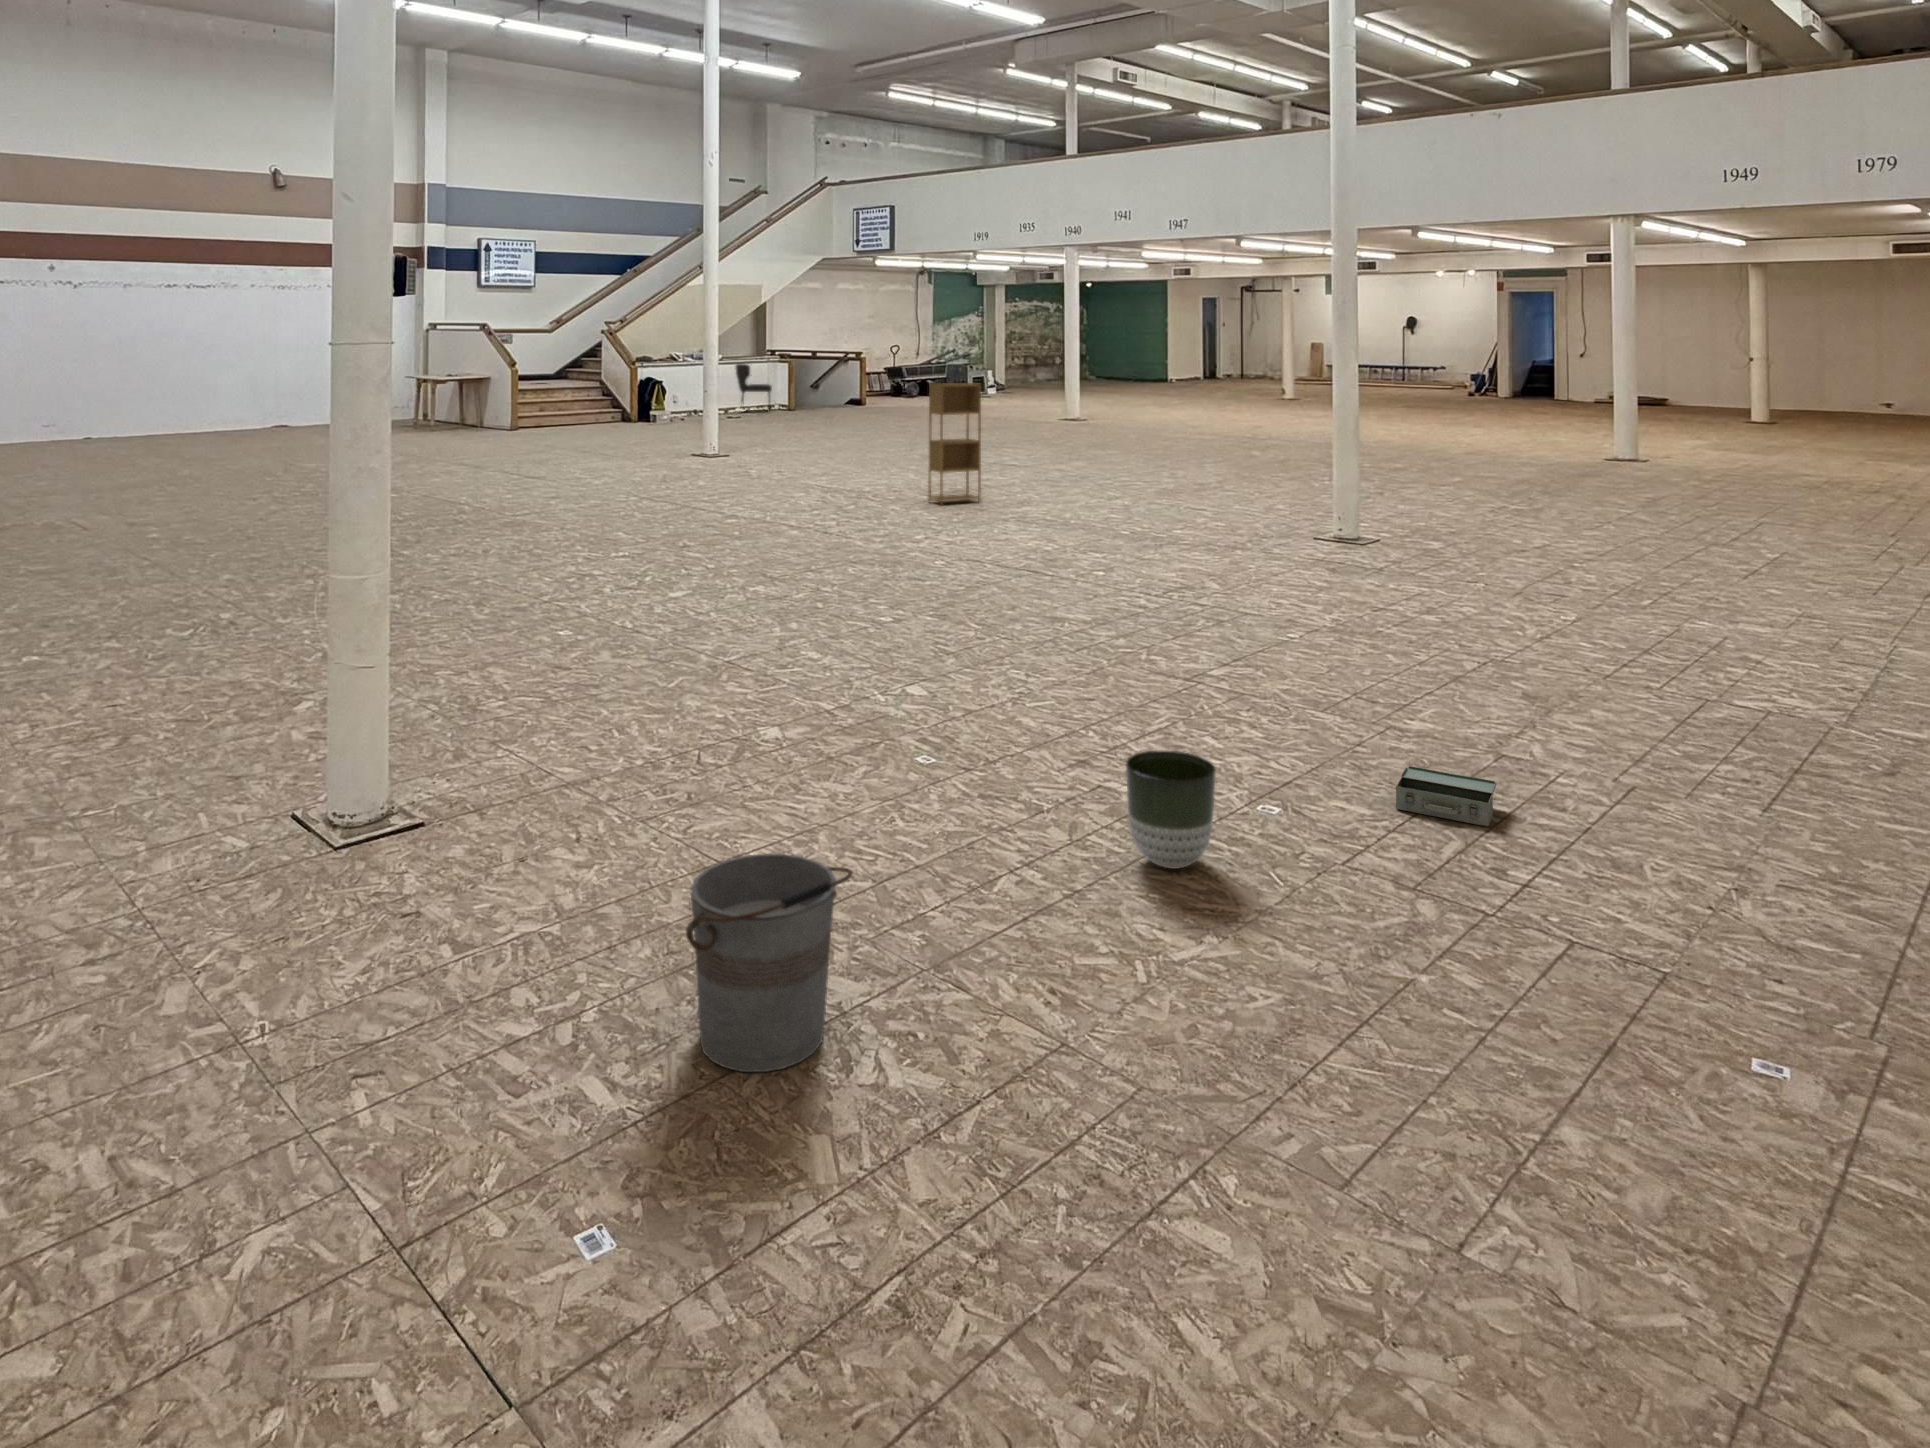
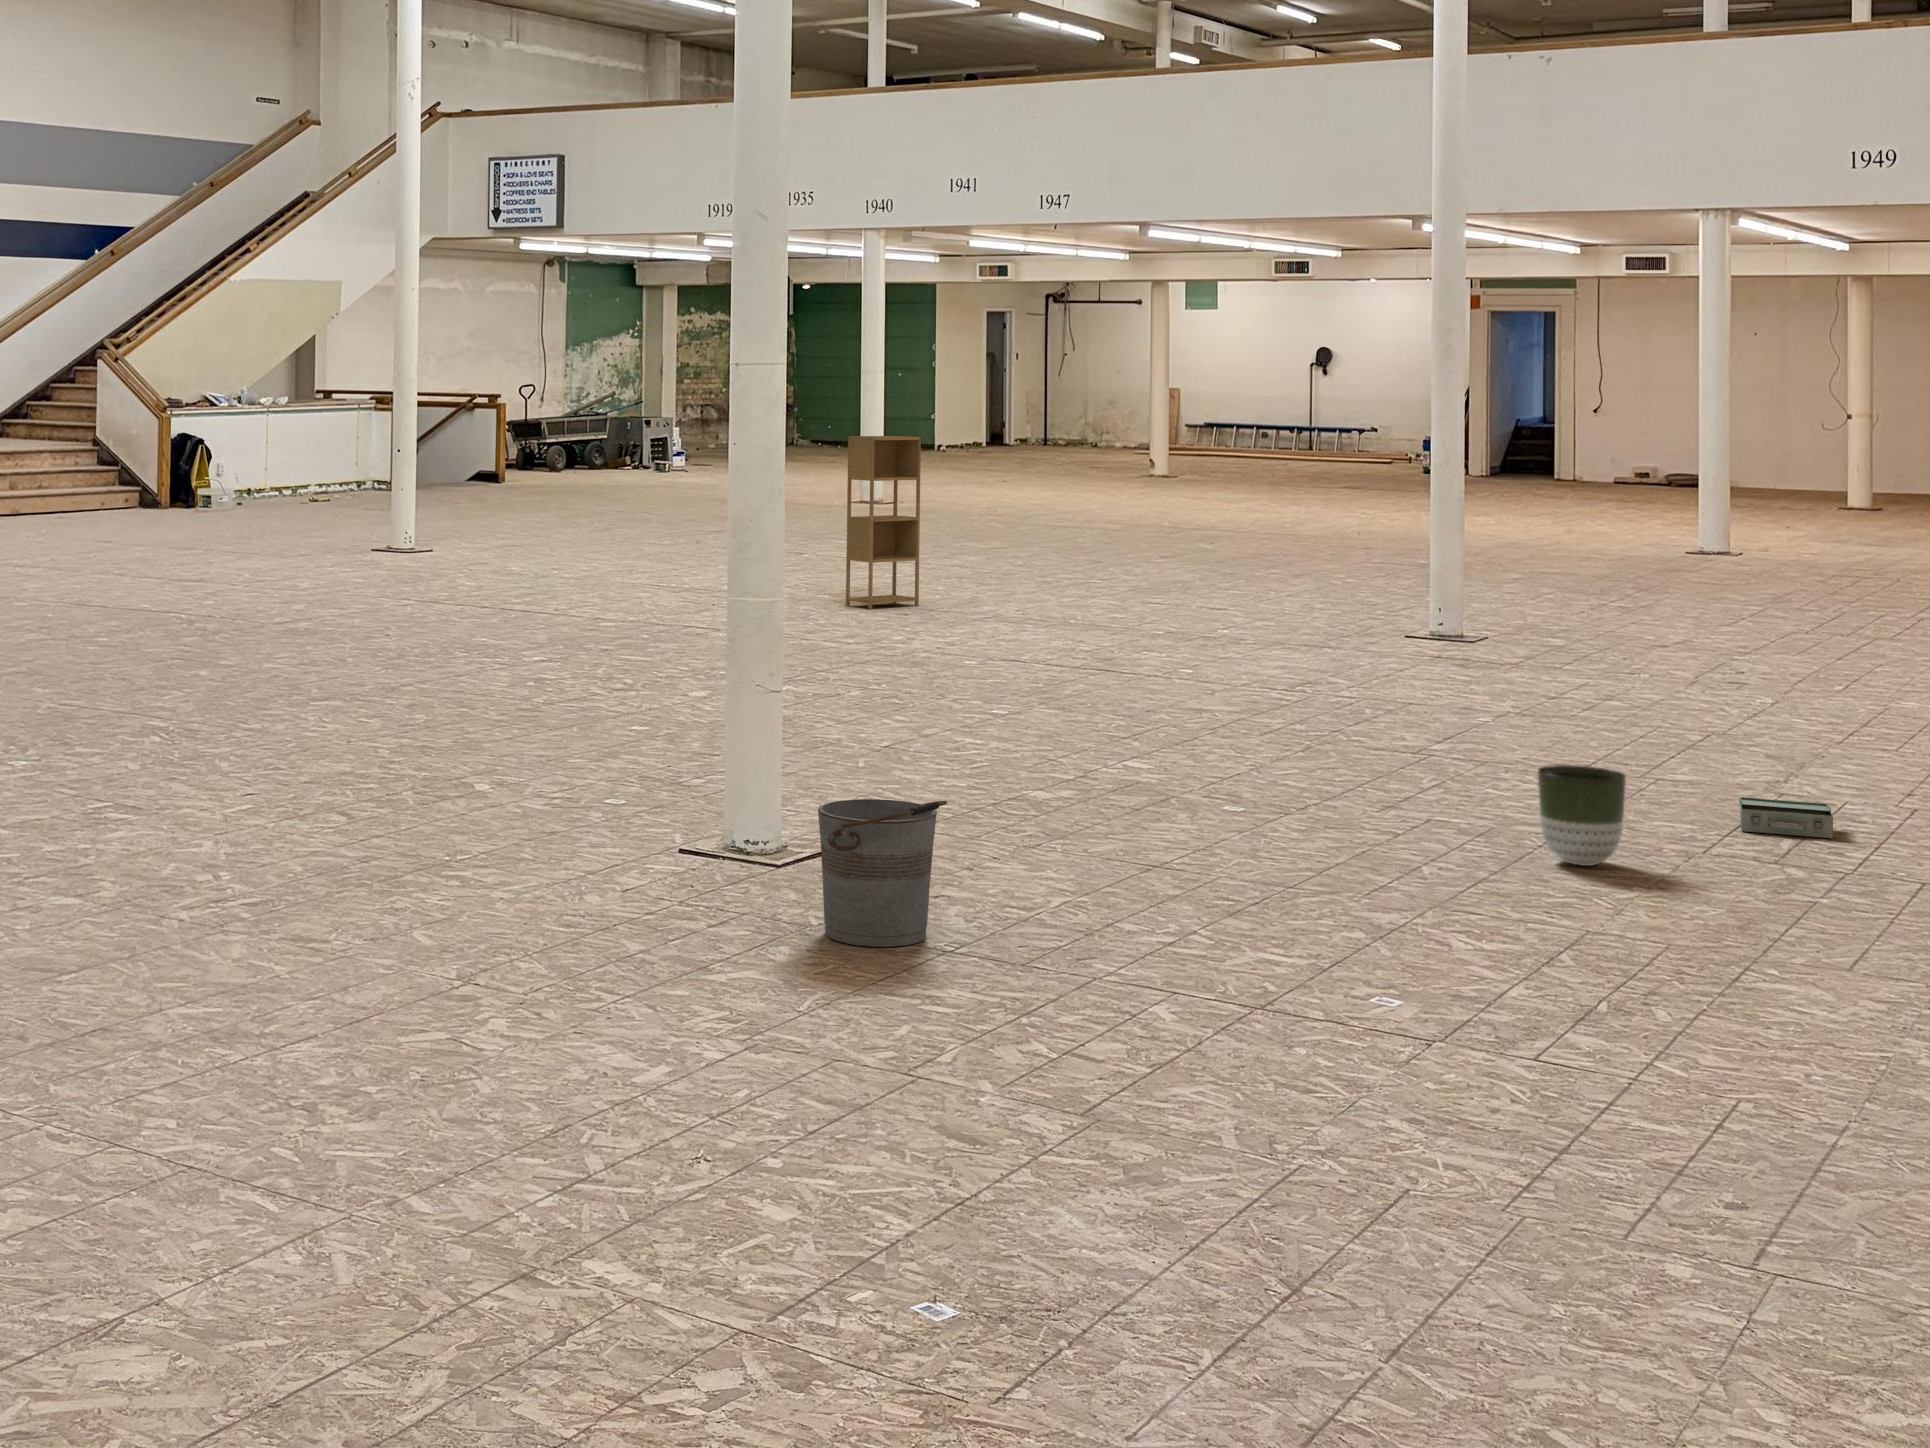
chair: present [736,364,772,411] -> none [301,412,362,493]
bucket: present [686,854,853,1072] -> present [818,799,947,947]

